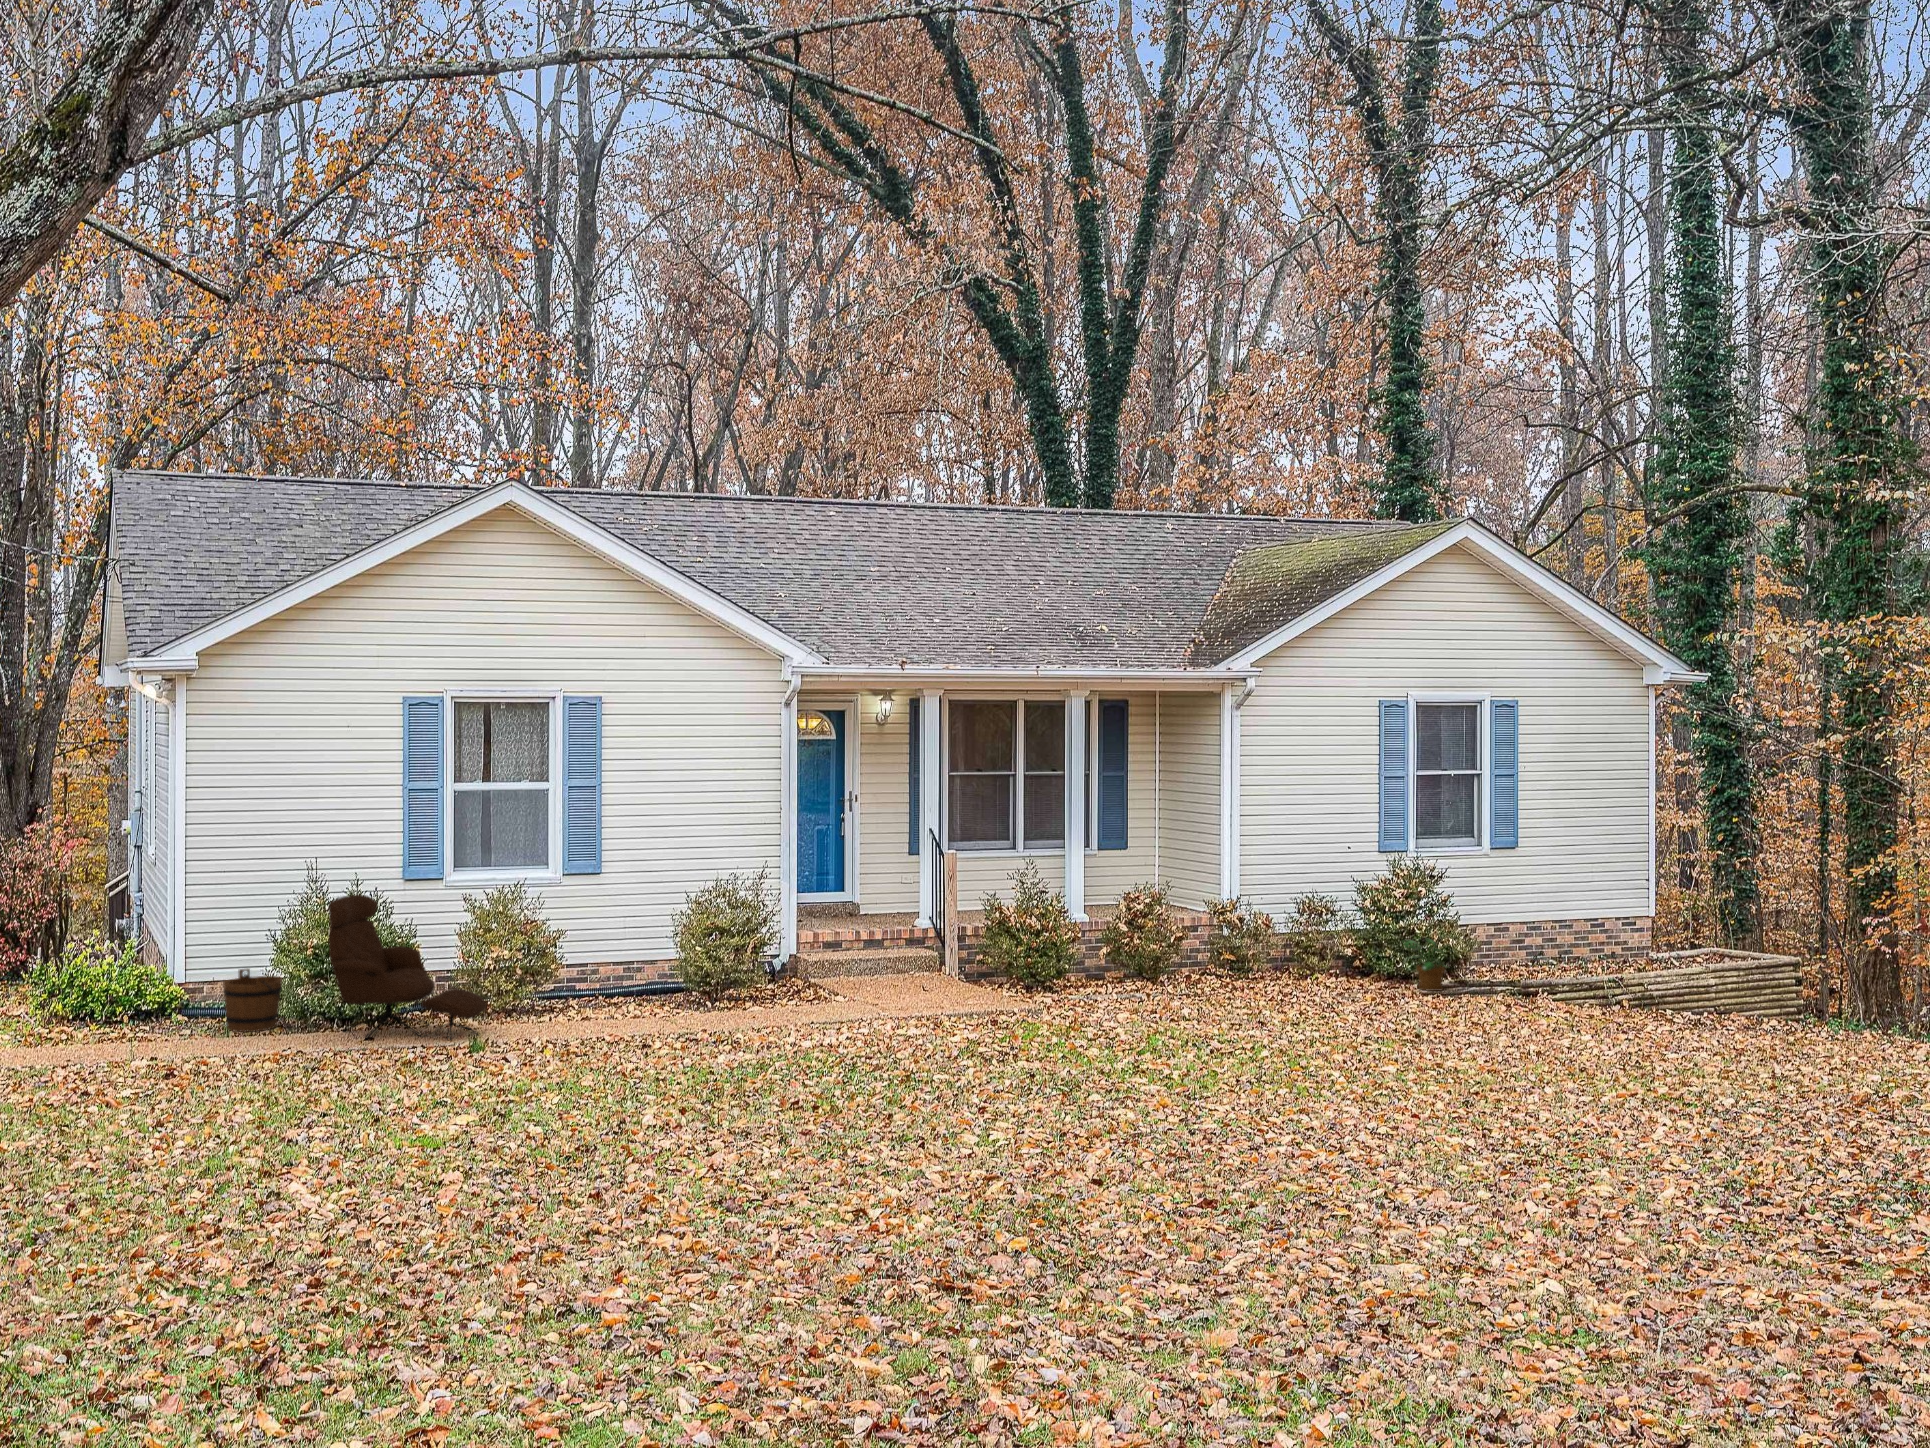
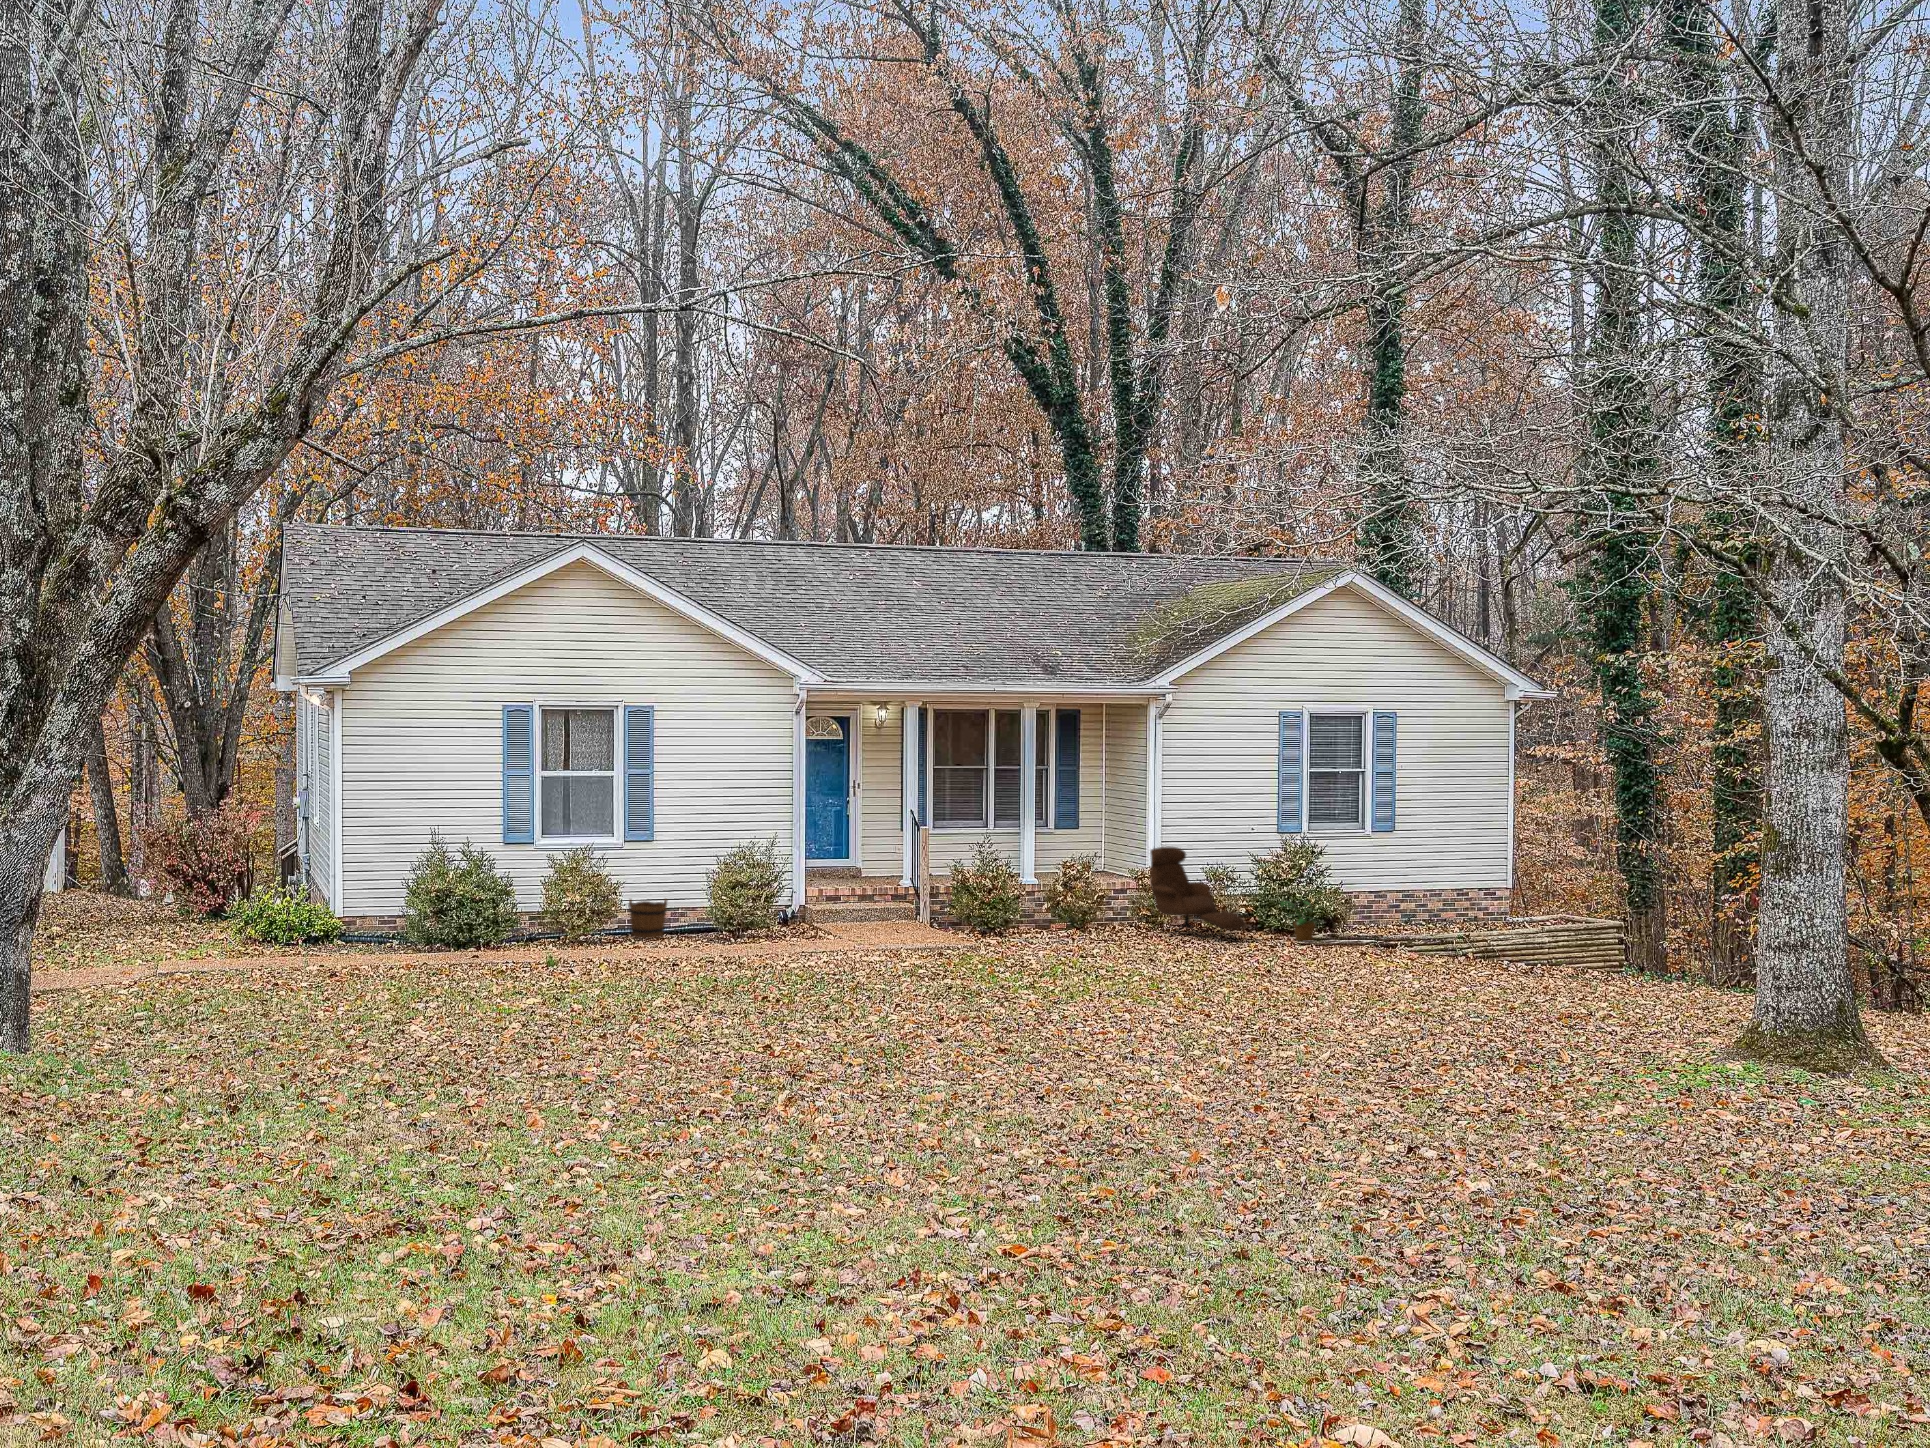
lounge chair: present [328,894,487,1040] -> present [1150,847,1246,941]
bucket: present [223,968,282,1032] -> present [628,899,667,939]

